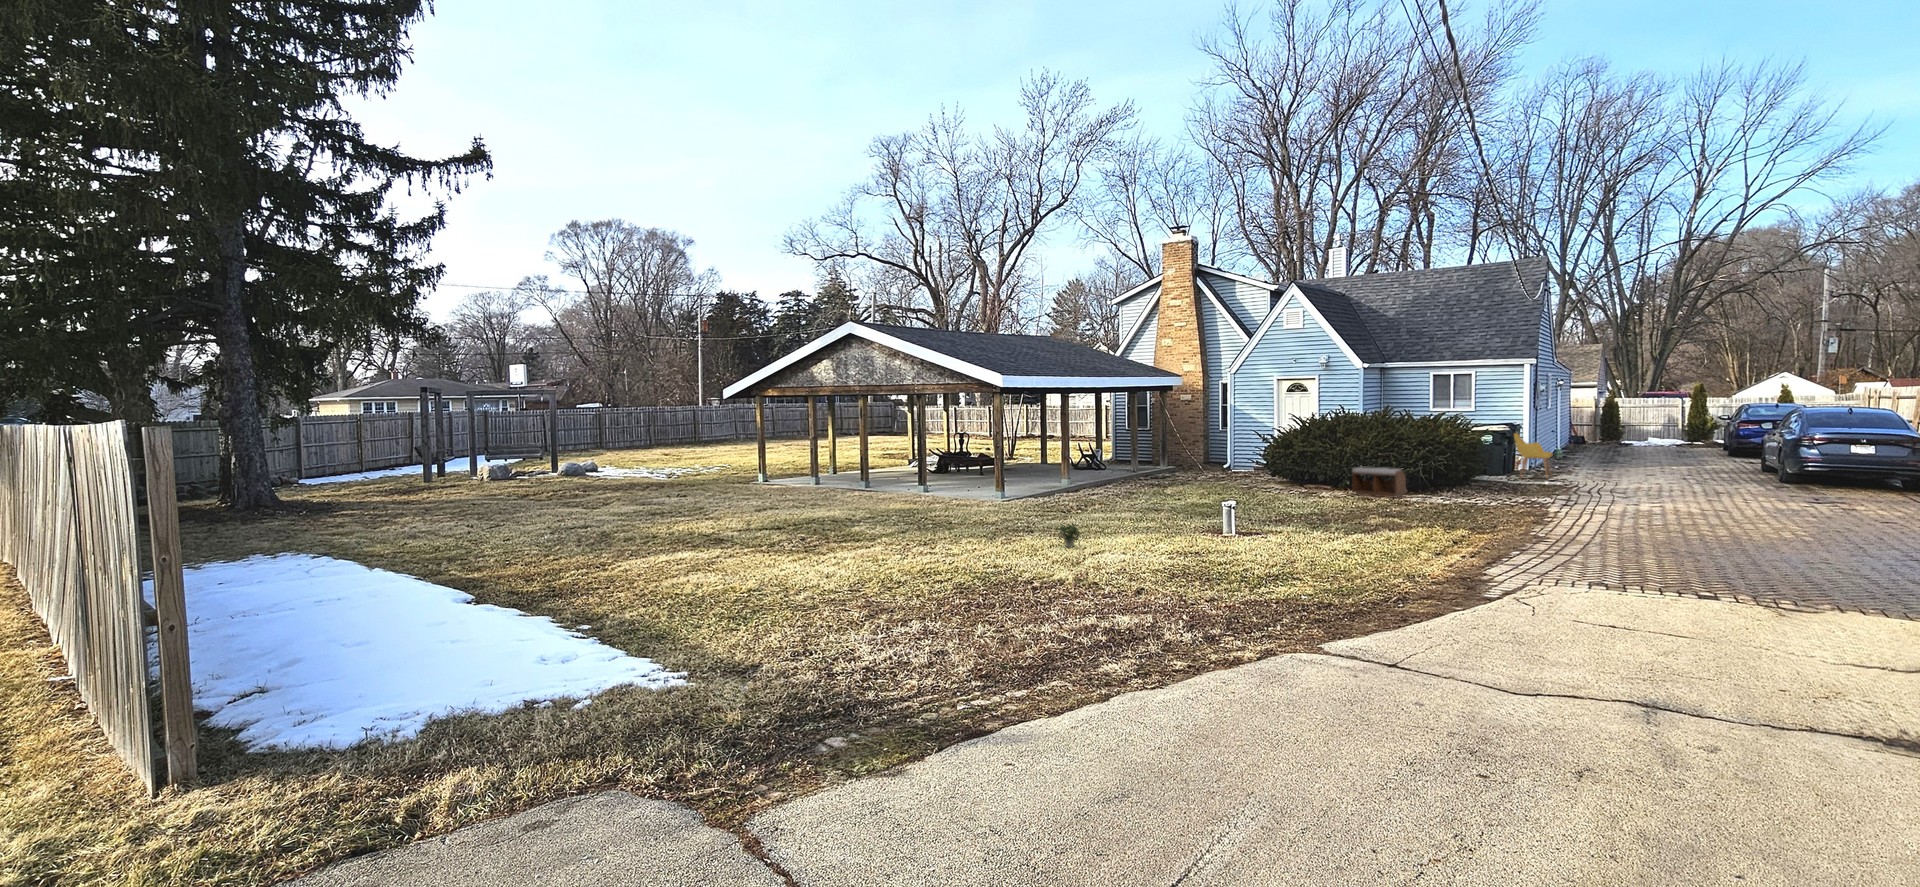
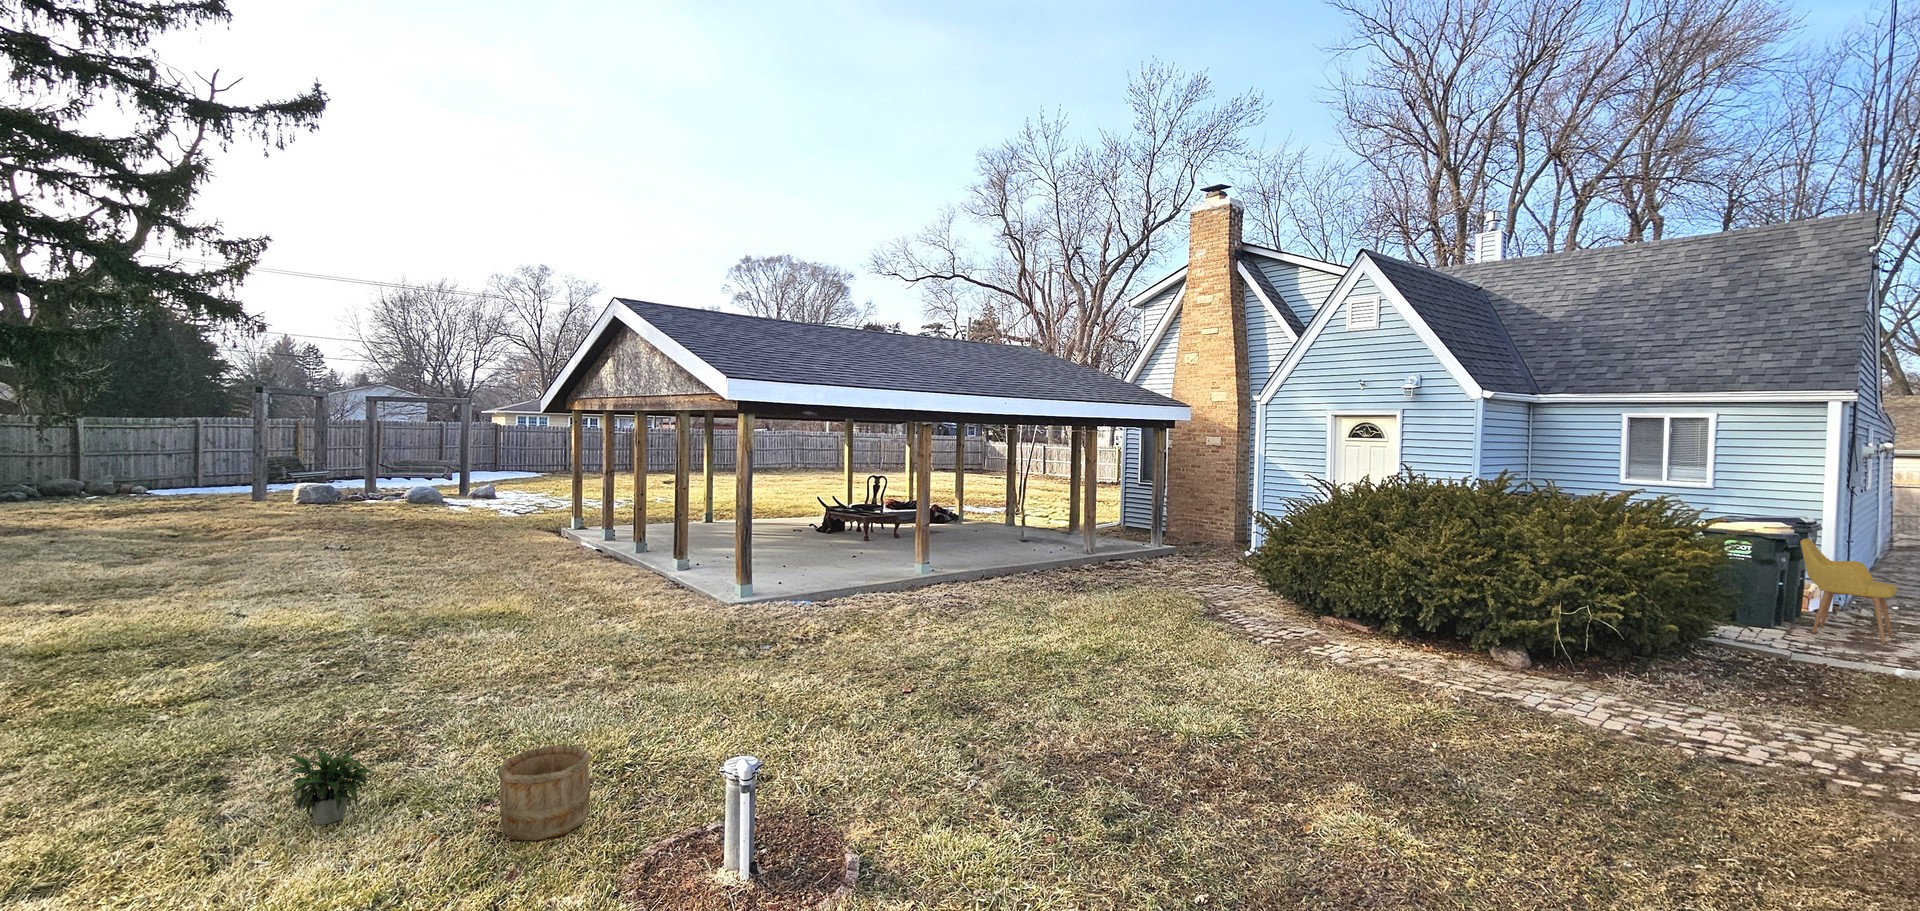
bench: present [1352,467,1406,498] -> none [1396,595,1521,676]
wooden bucket: none [1127,518,1156,544] -> present [497,745,591,840]

